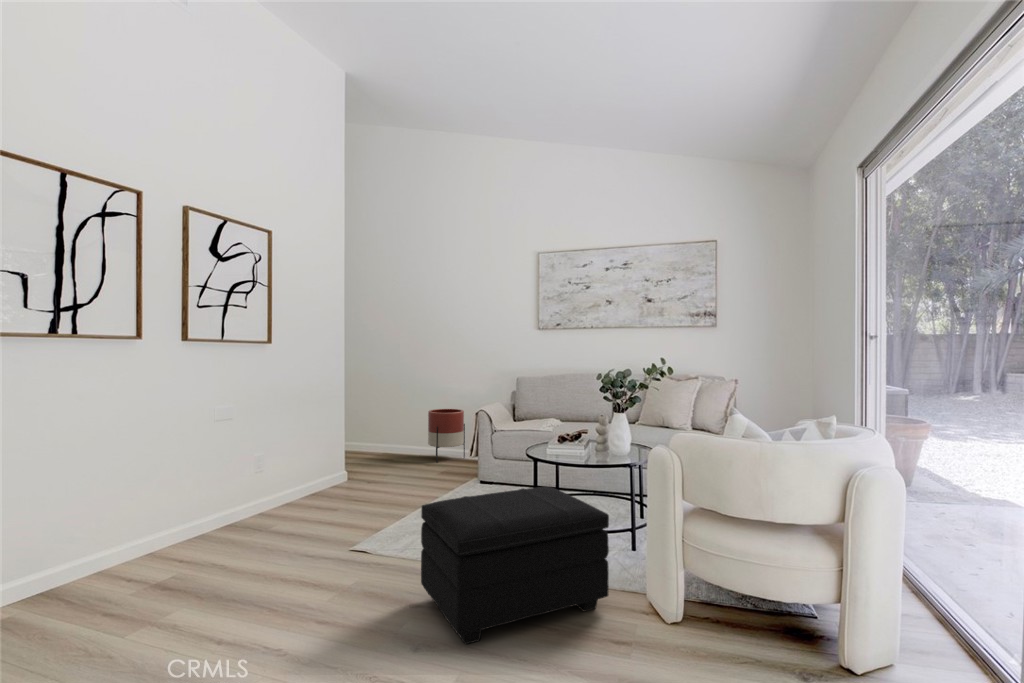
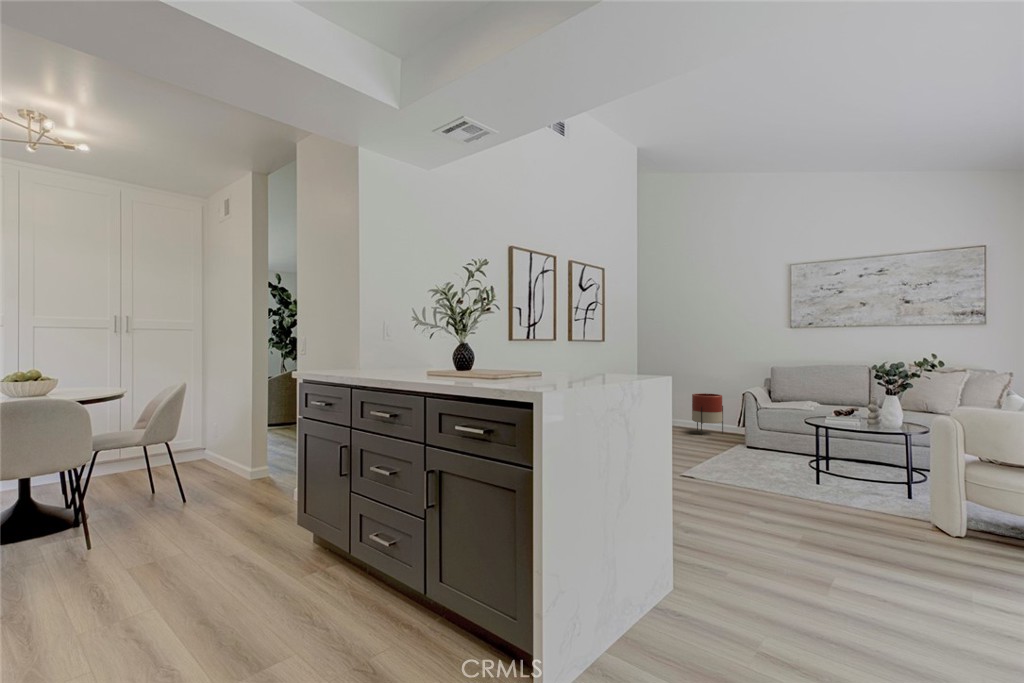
footstool: present [421,487,609,644] -> none [749,443,899,528]

